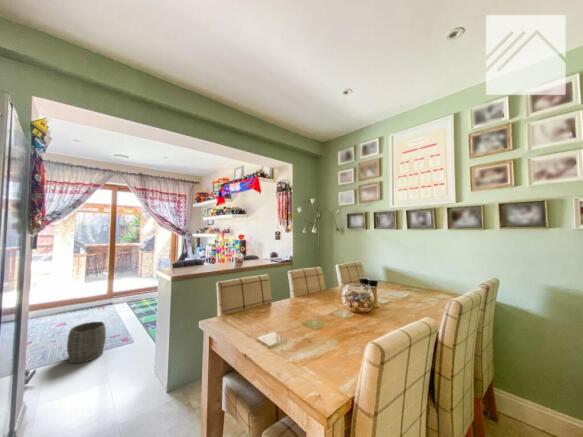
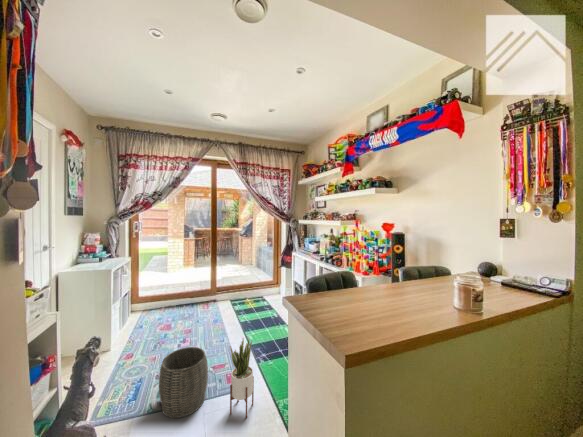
potted plant: none [122,308,139,356] -> present [230,338,254,417]

